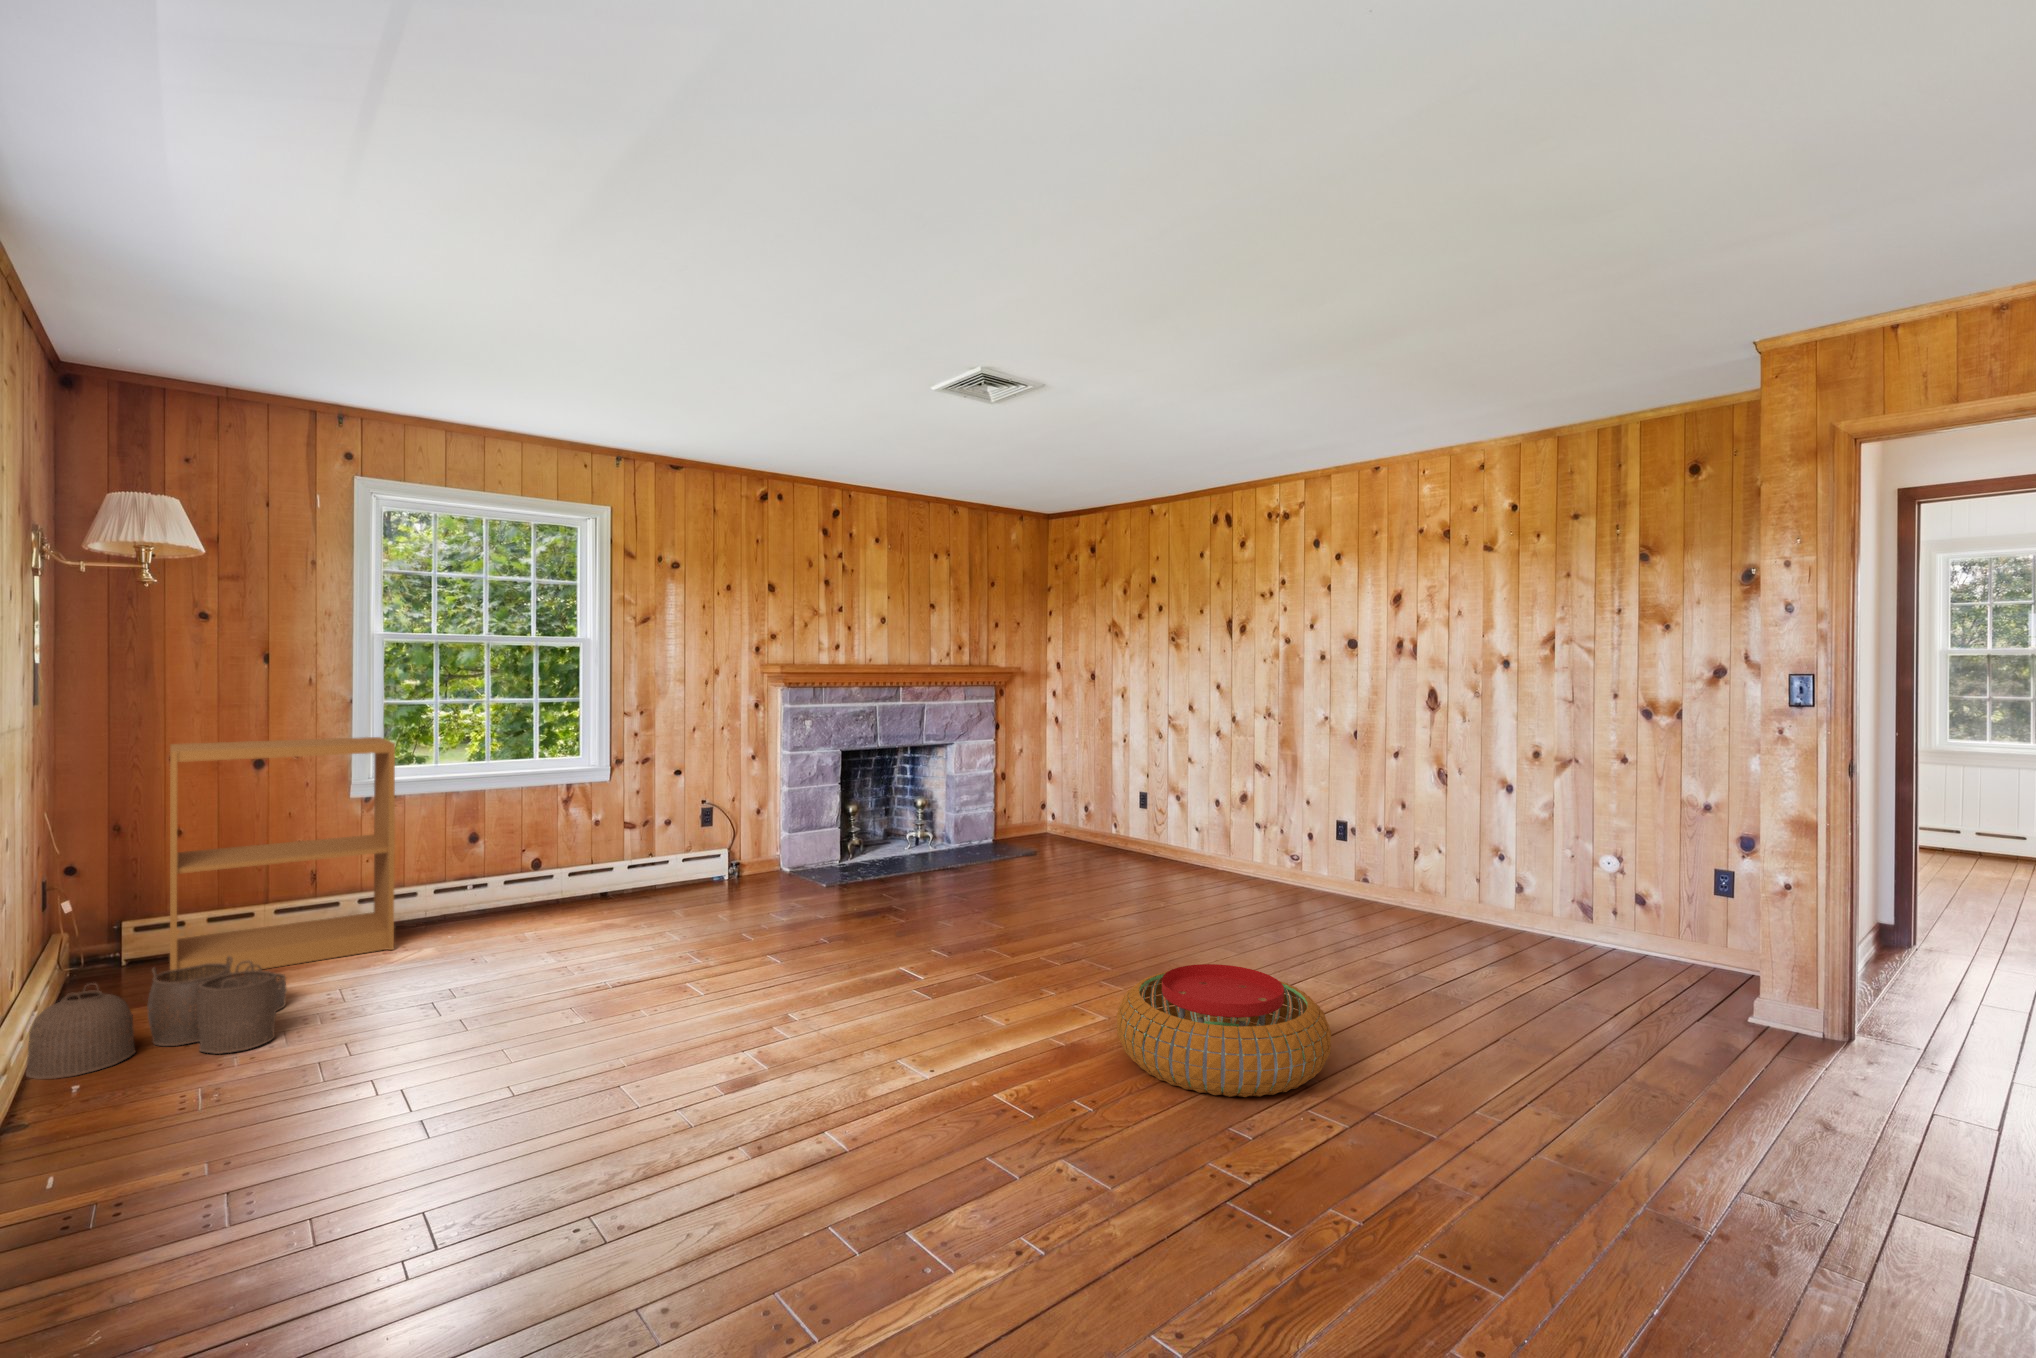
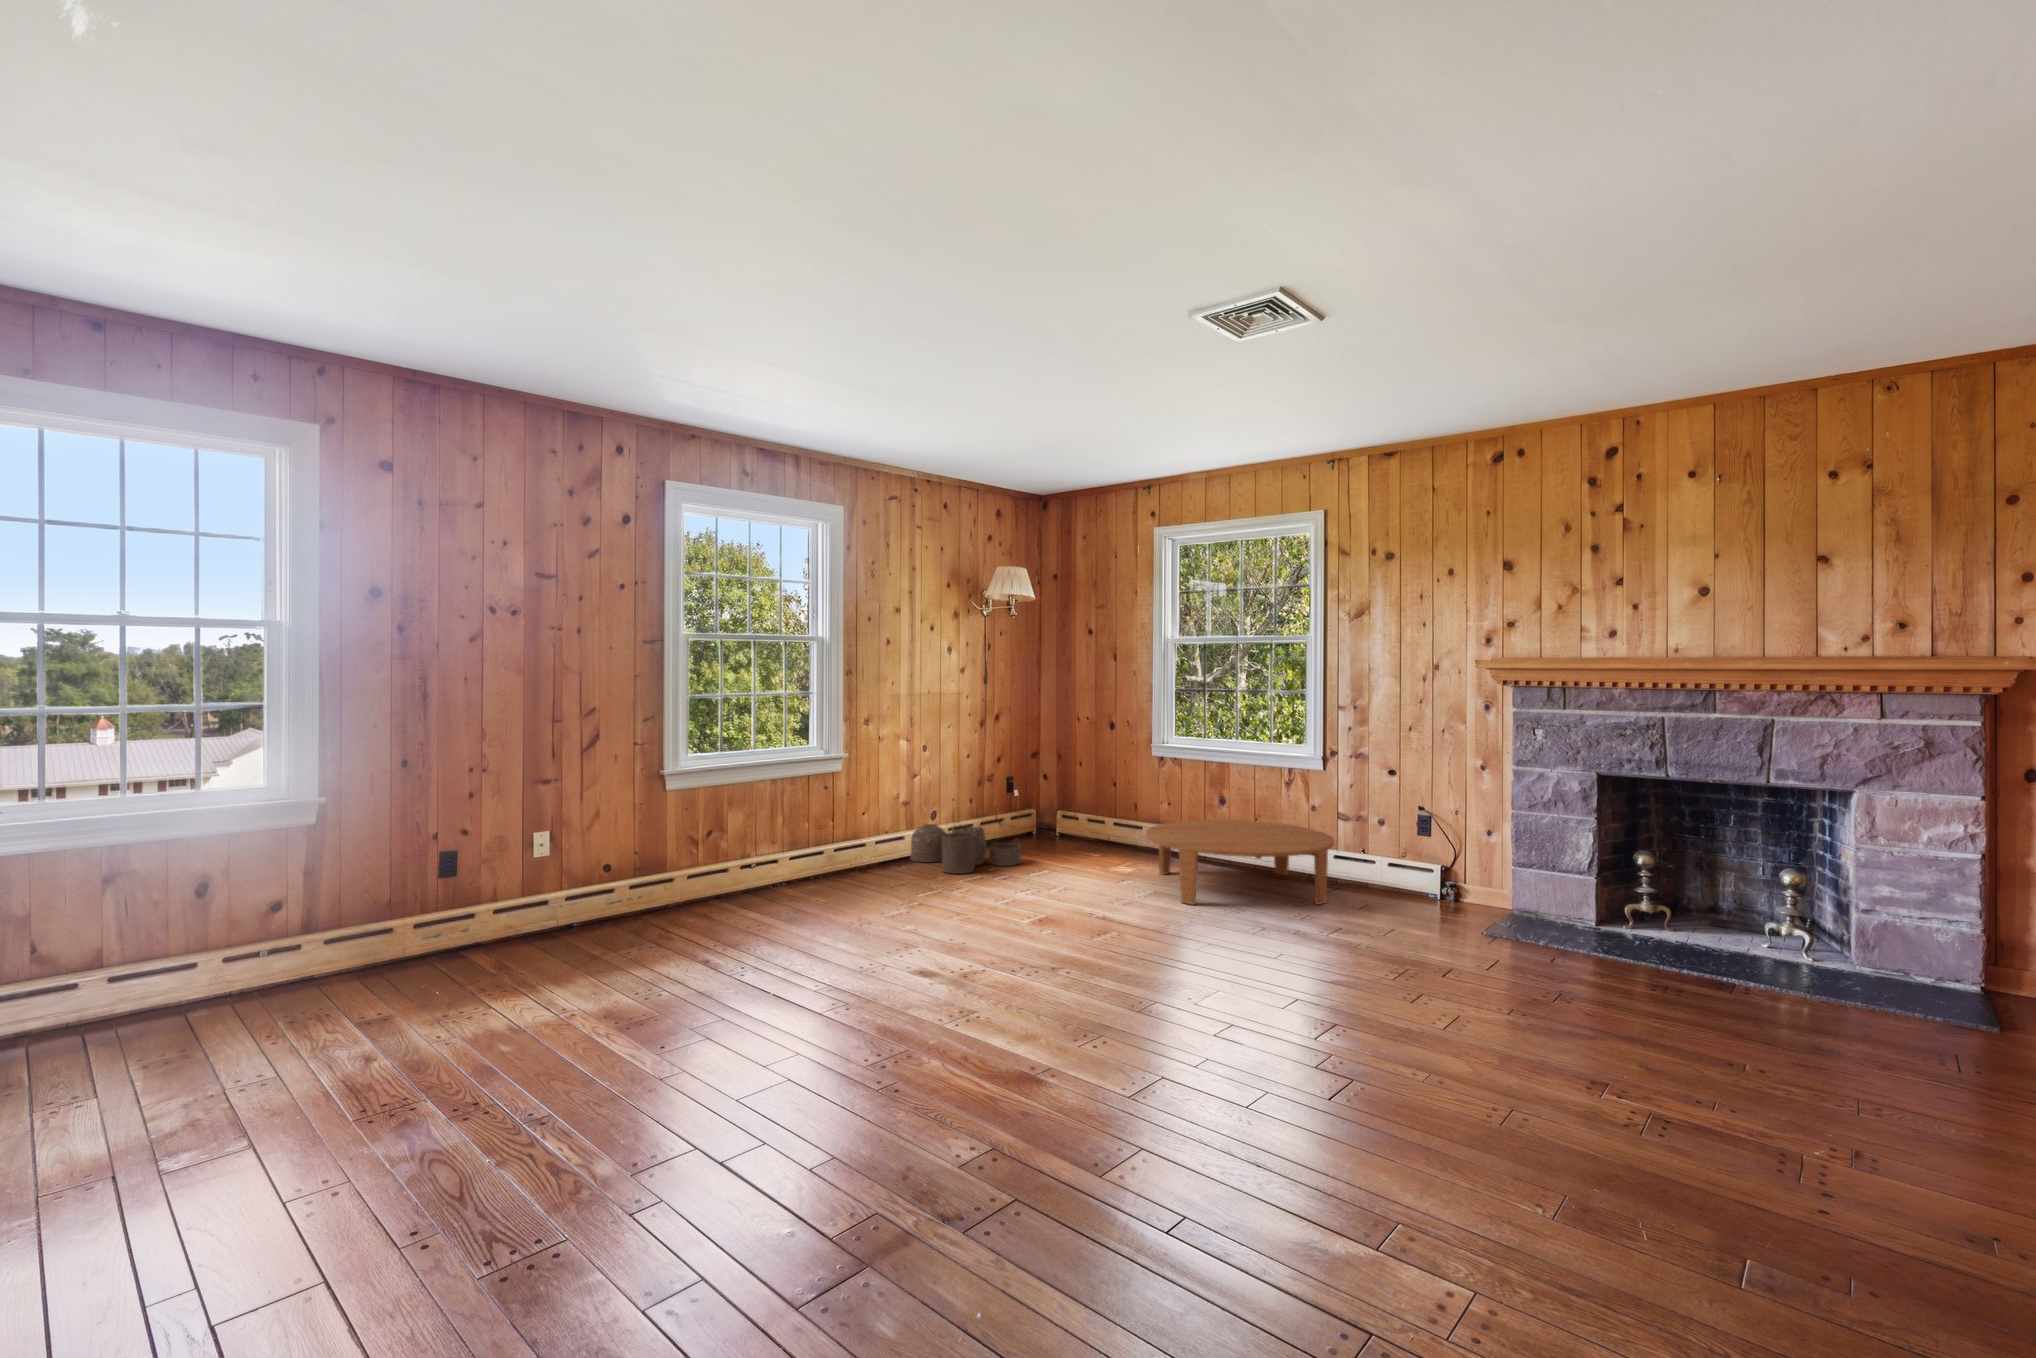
bookshelf: present [170,737,395,973] -> none [1035,709,1161,862]
coffee table: none [483,843,708,947] -> present [1146,820,1334,905]
pouf: present [1116,964,1331,1097] -> none [873,1030,1154,1228]

